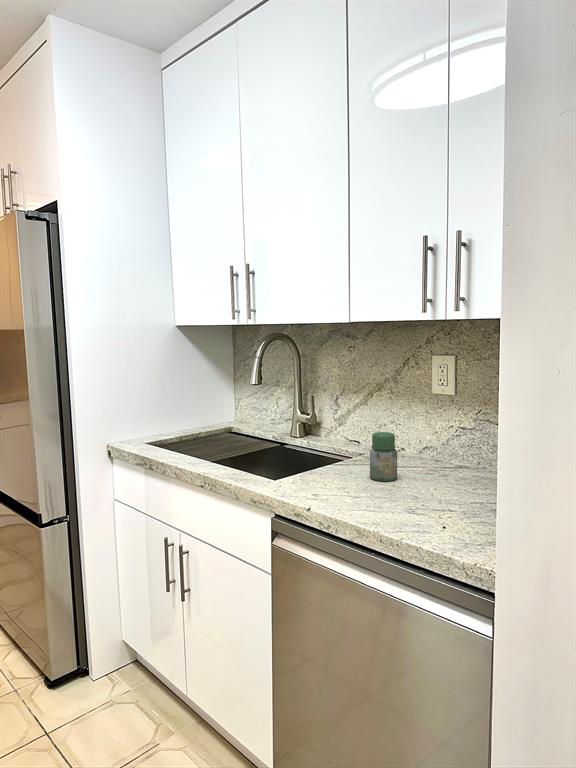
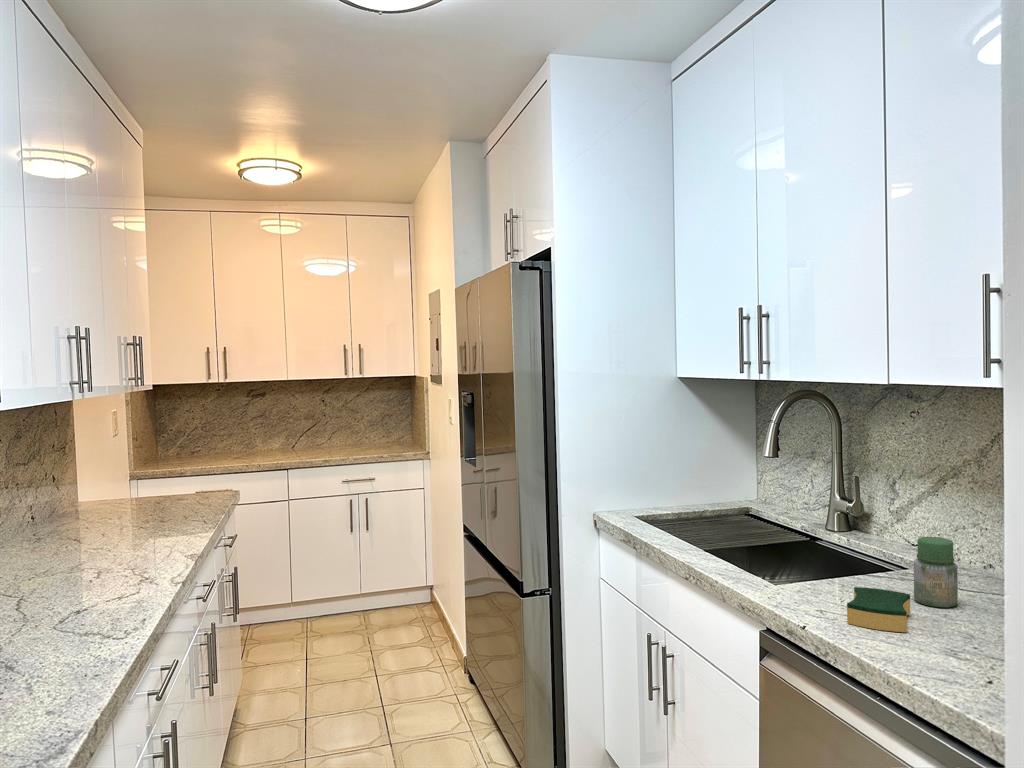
sponge: none [336,474,378,503] -> present [847,587,910,632]

